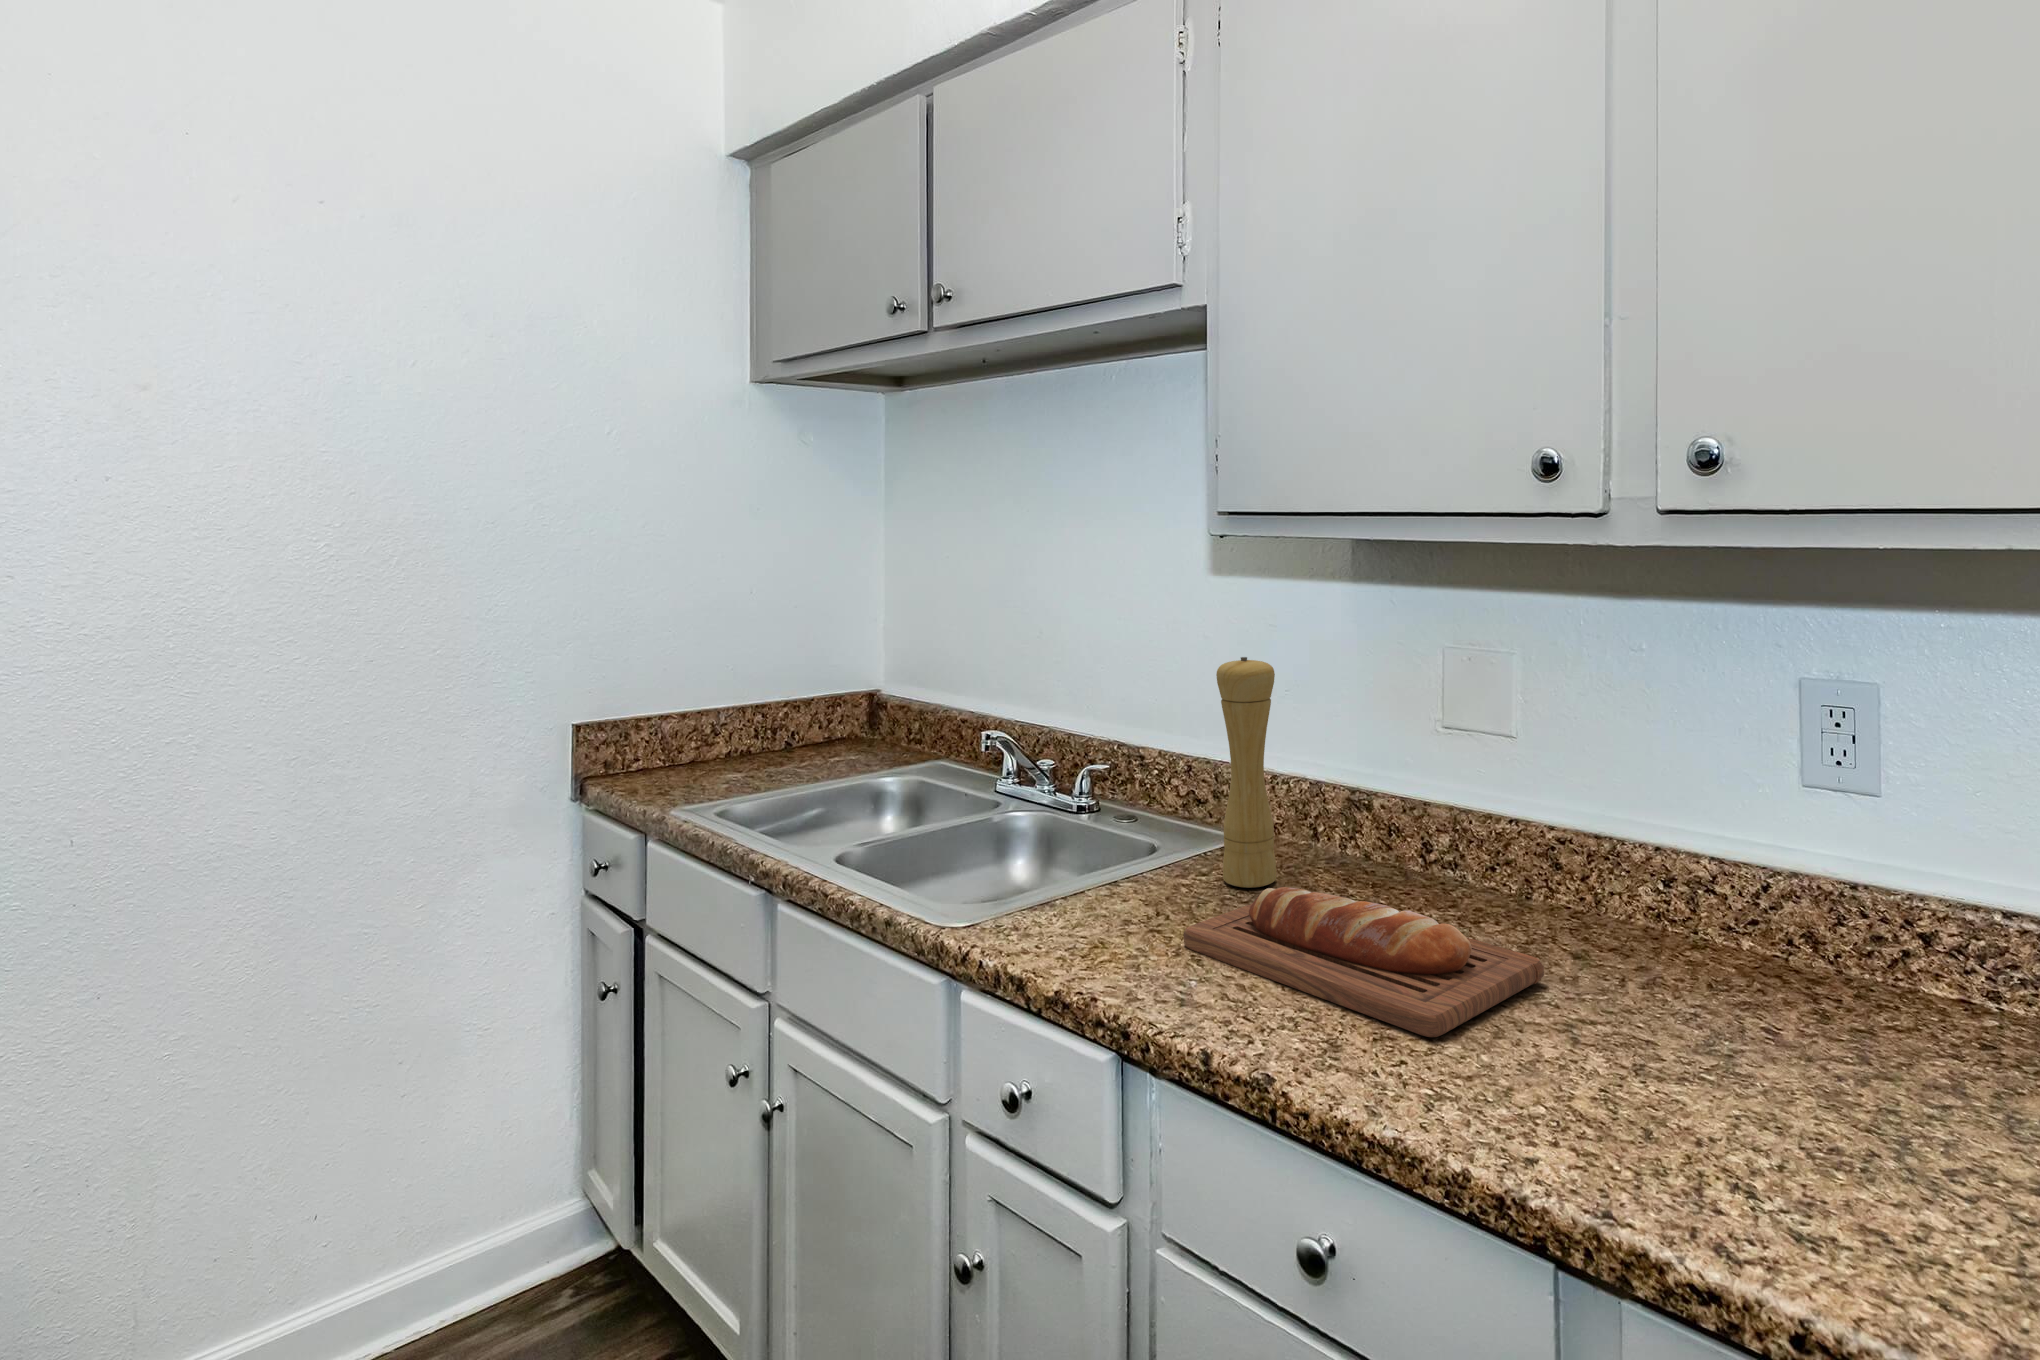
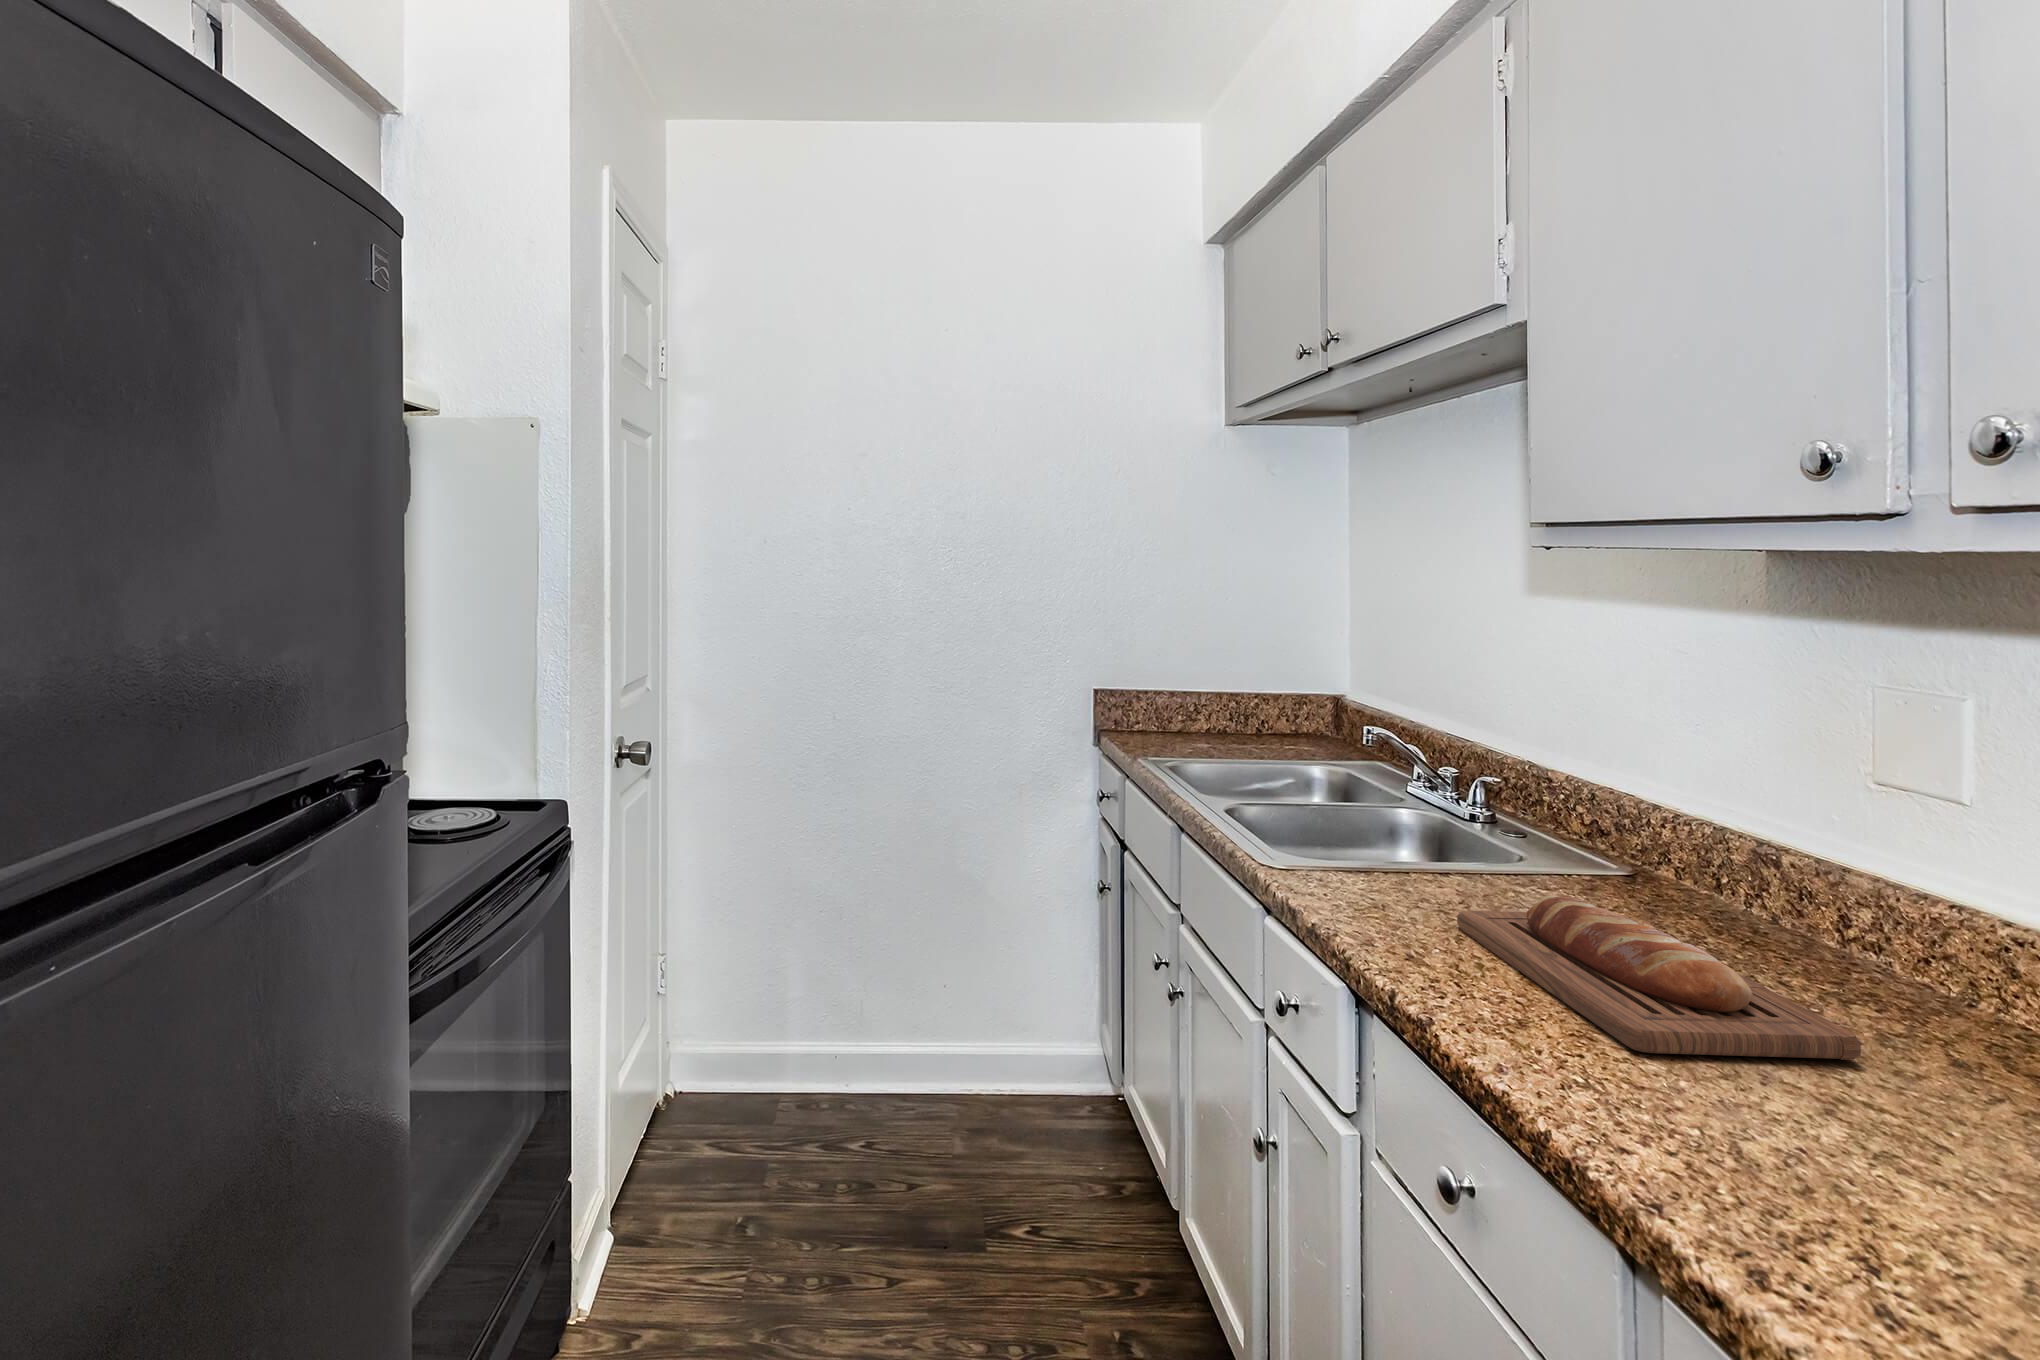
pepper mill: present [1216,657,1276,888] -> none [1557,678,1627,910]

